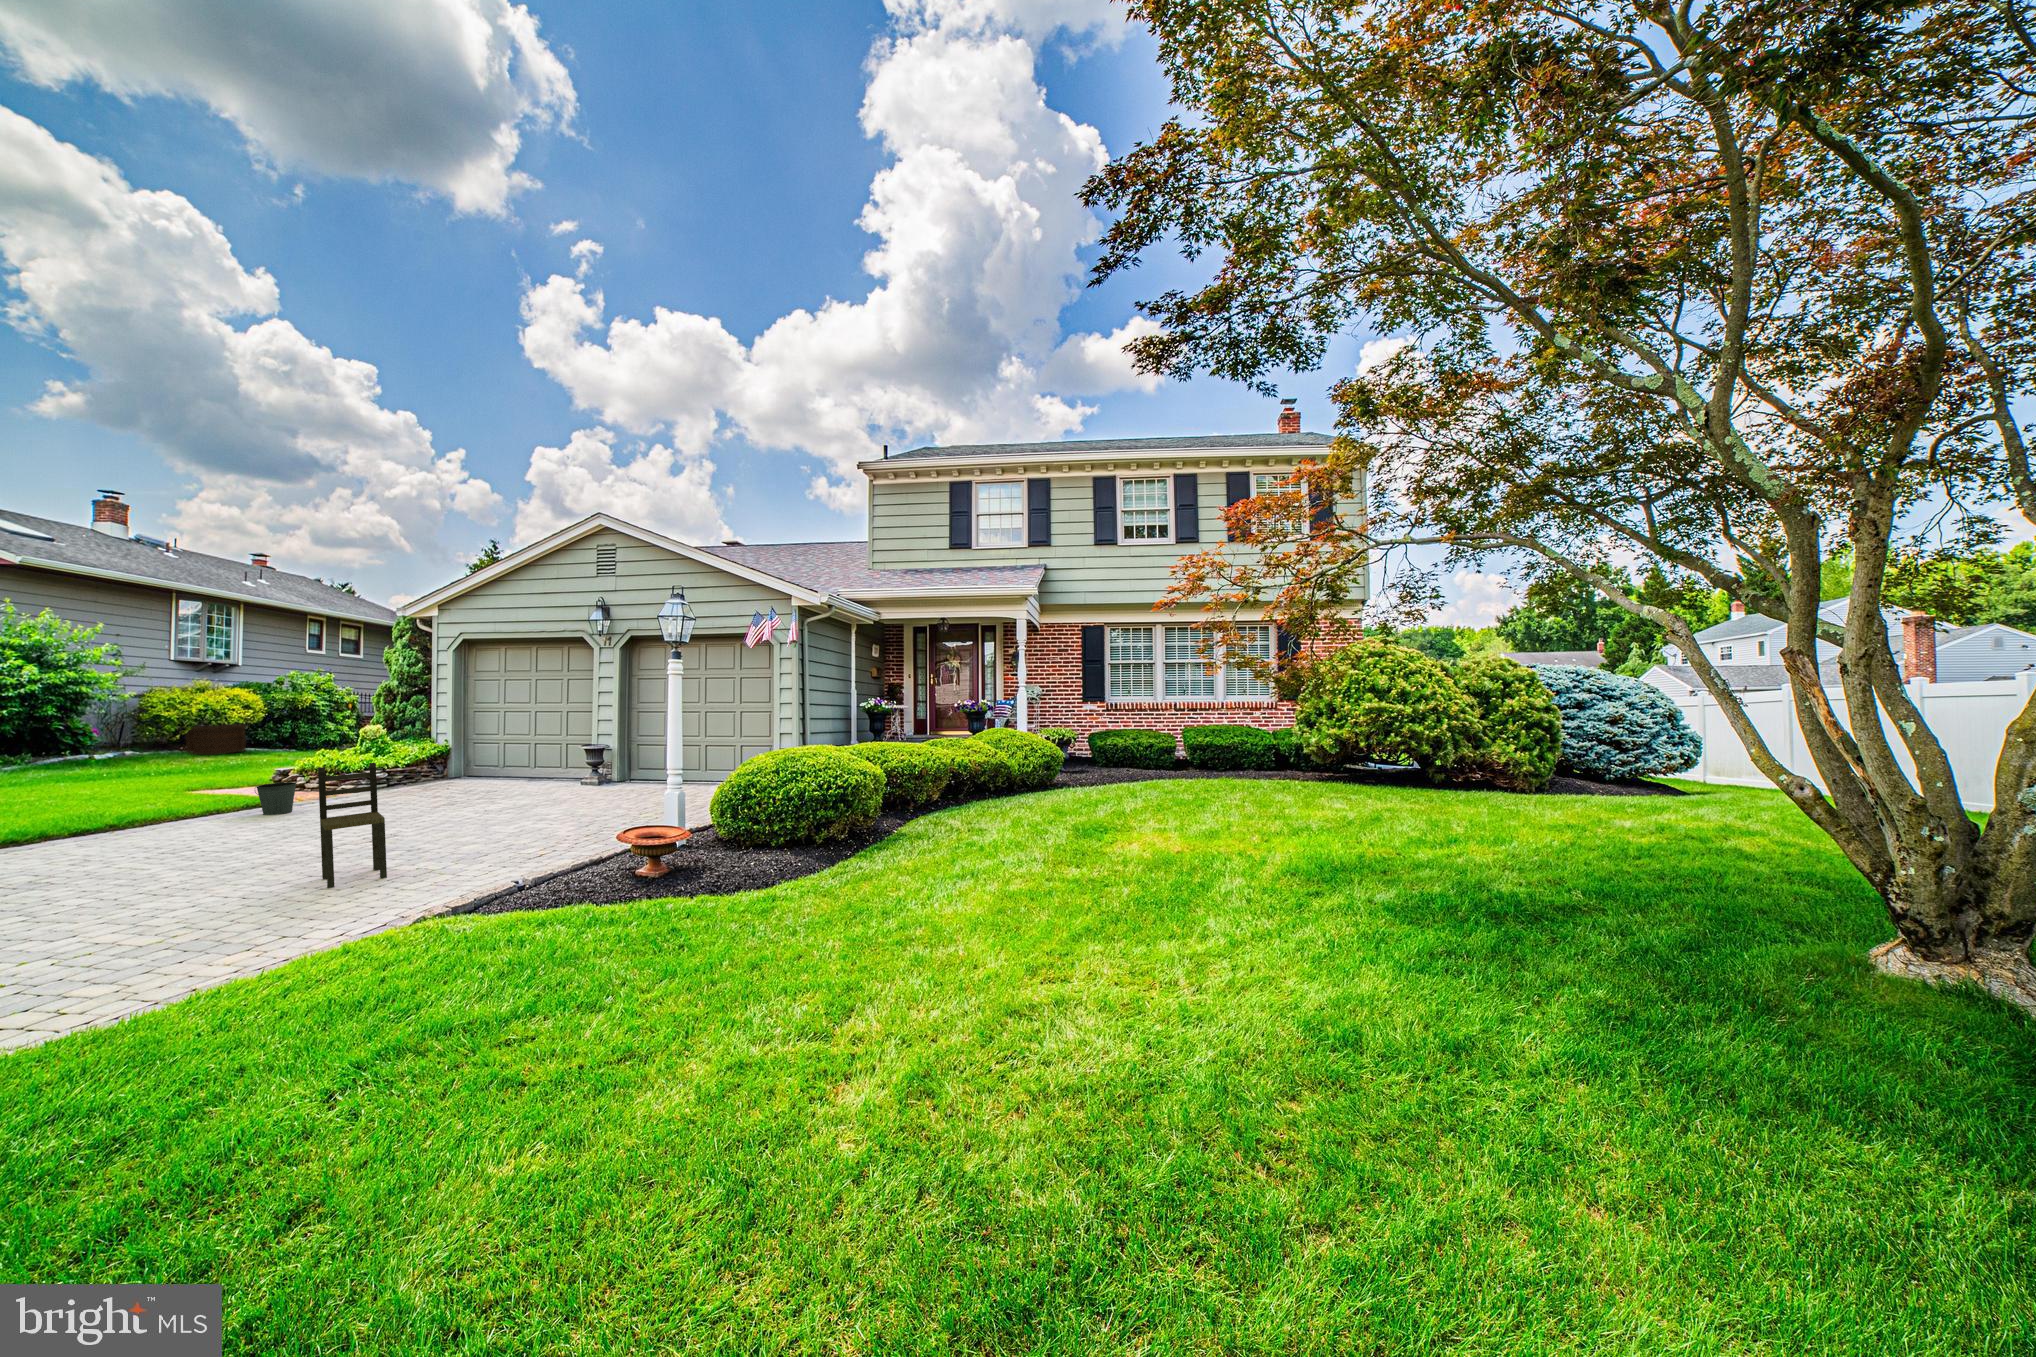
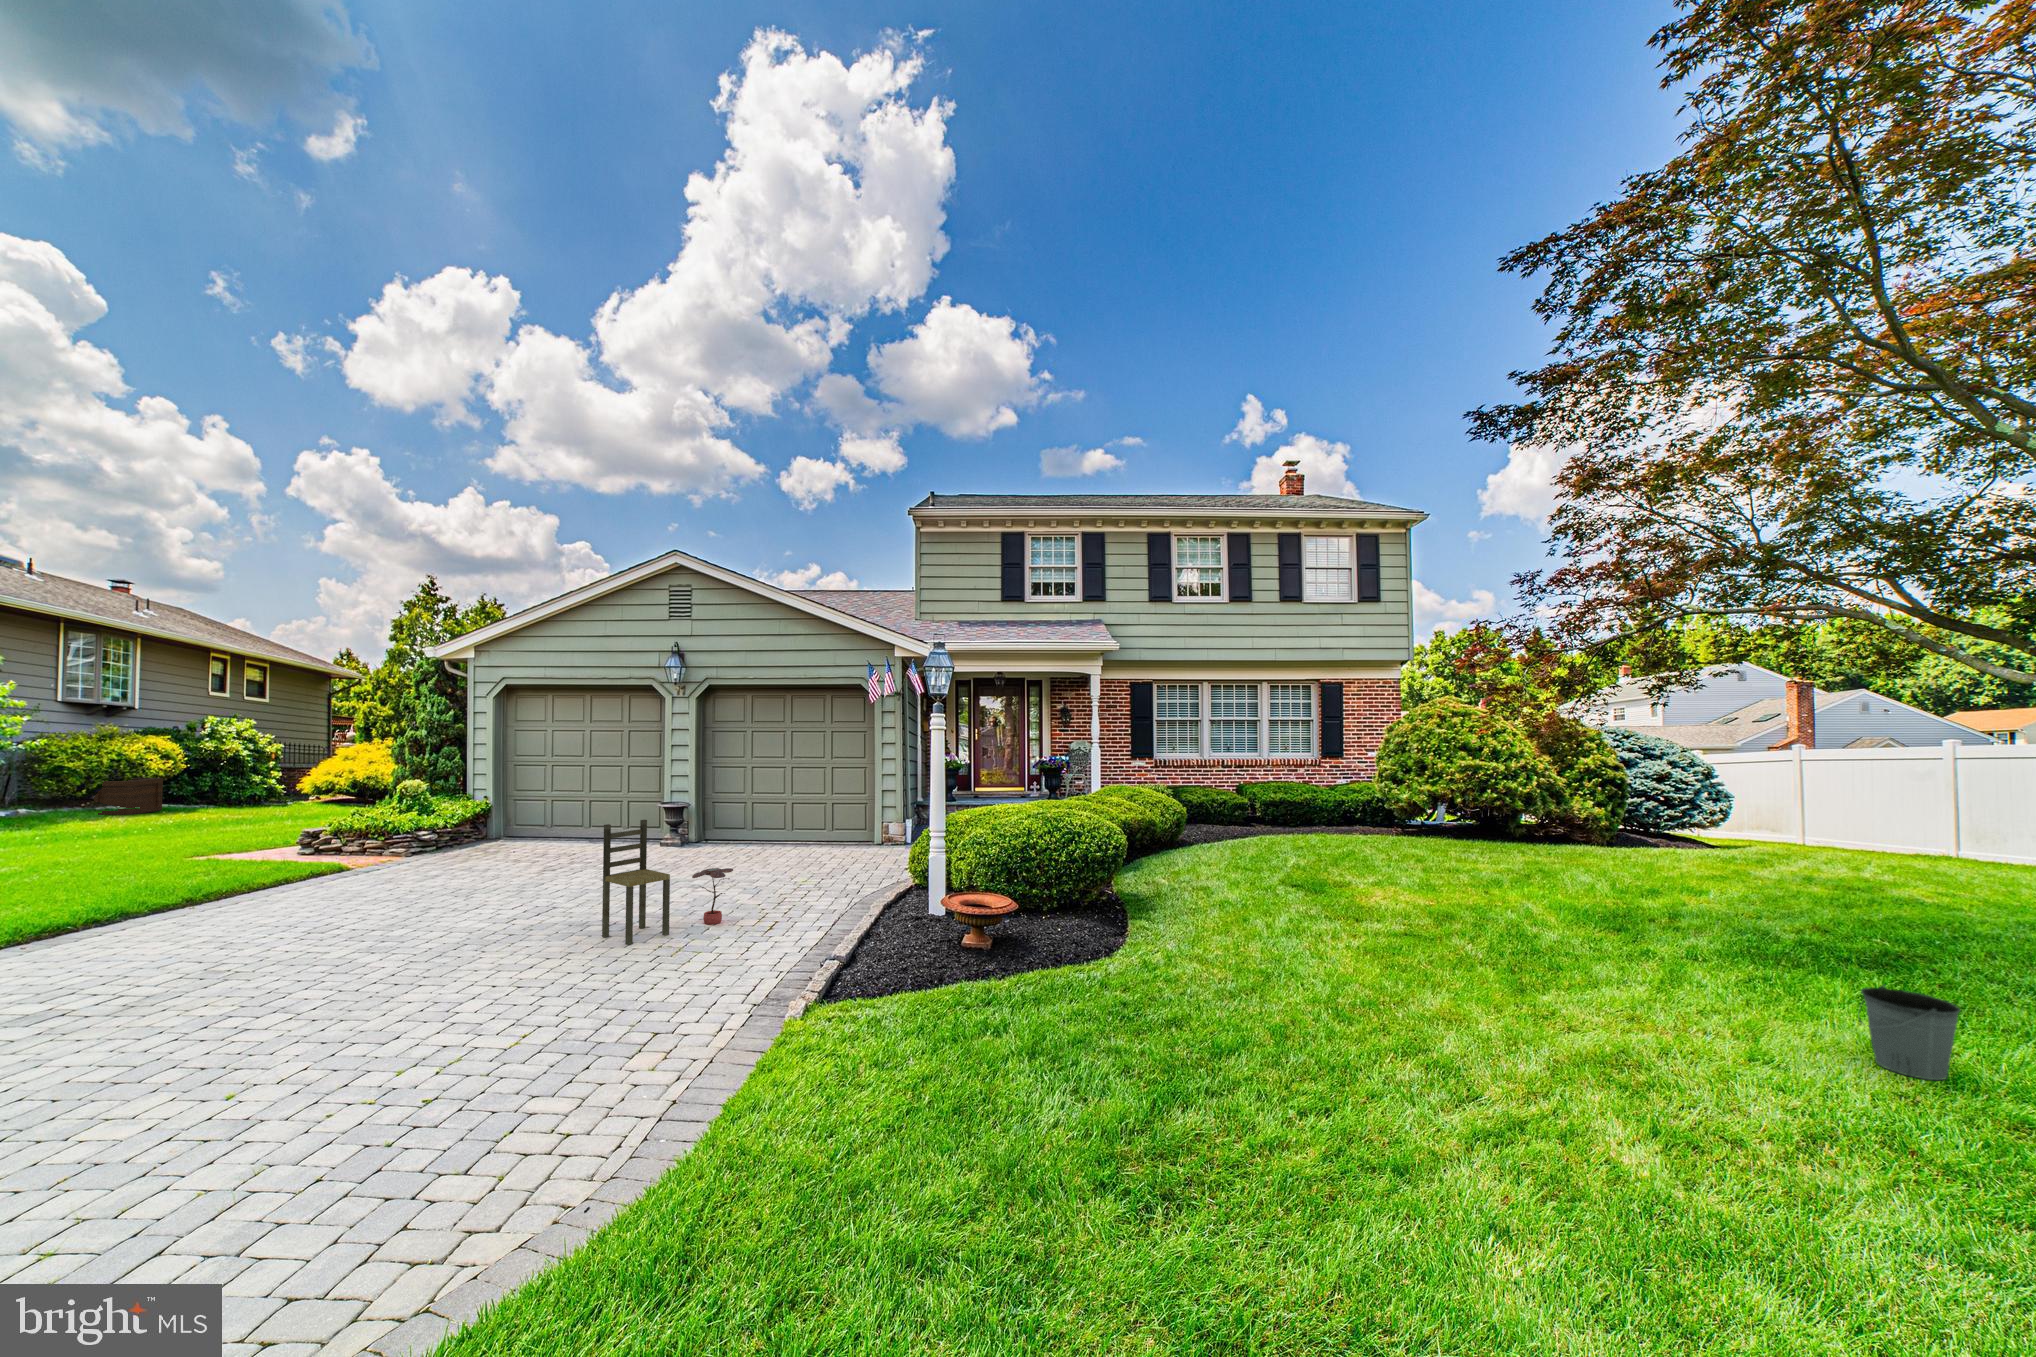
bucket: present [255,781,297,815] -> present [1858,985,1960,1080]
potted plant: none [445,811,497,866] -> present [692,868,733,924]

